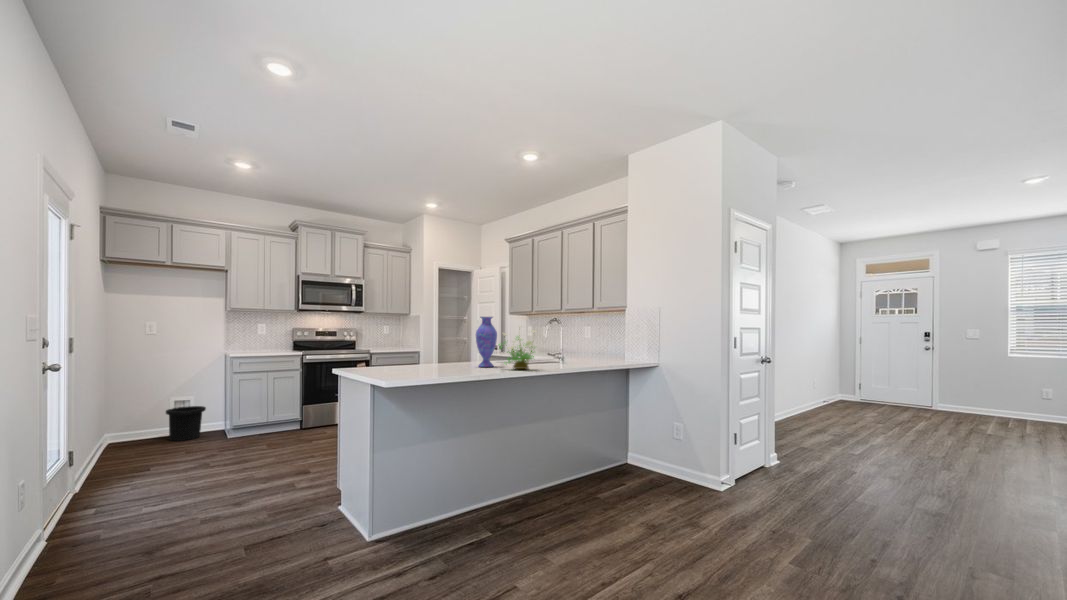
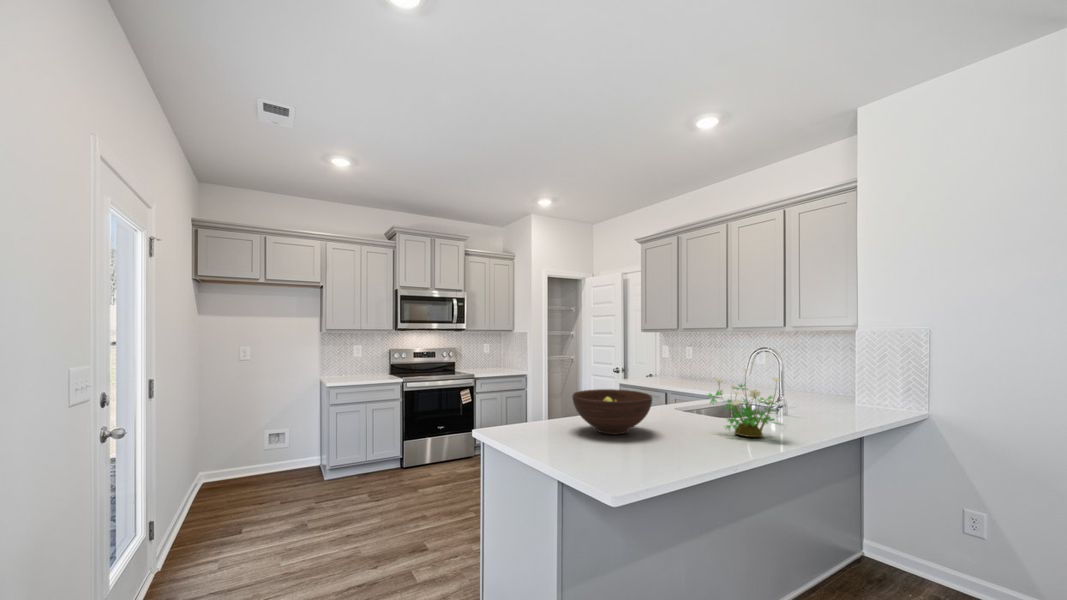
vase: present [476,317,497,367] -> none [661,351,694,426]
fruit bowl: none [406,343,460,370] -> present [572,389,652,435]
trash can: present [166,406,206,441] -> none [260,440,302,482]

